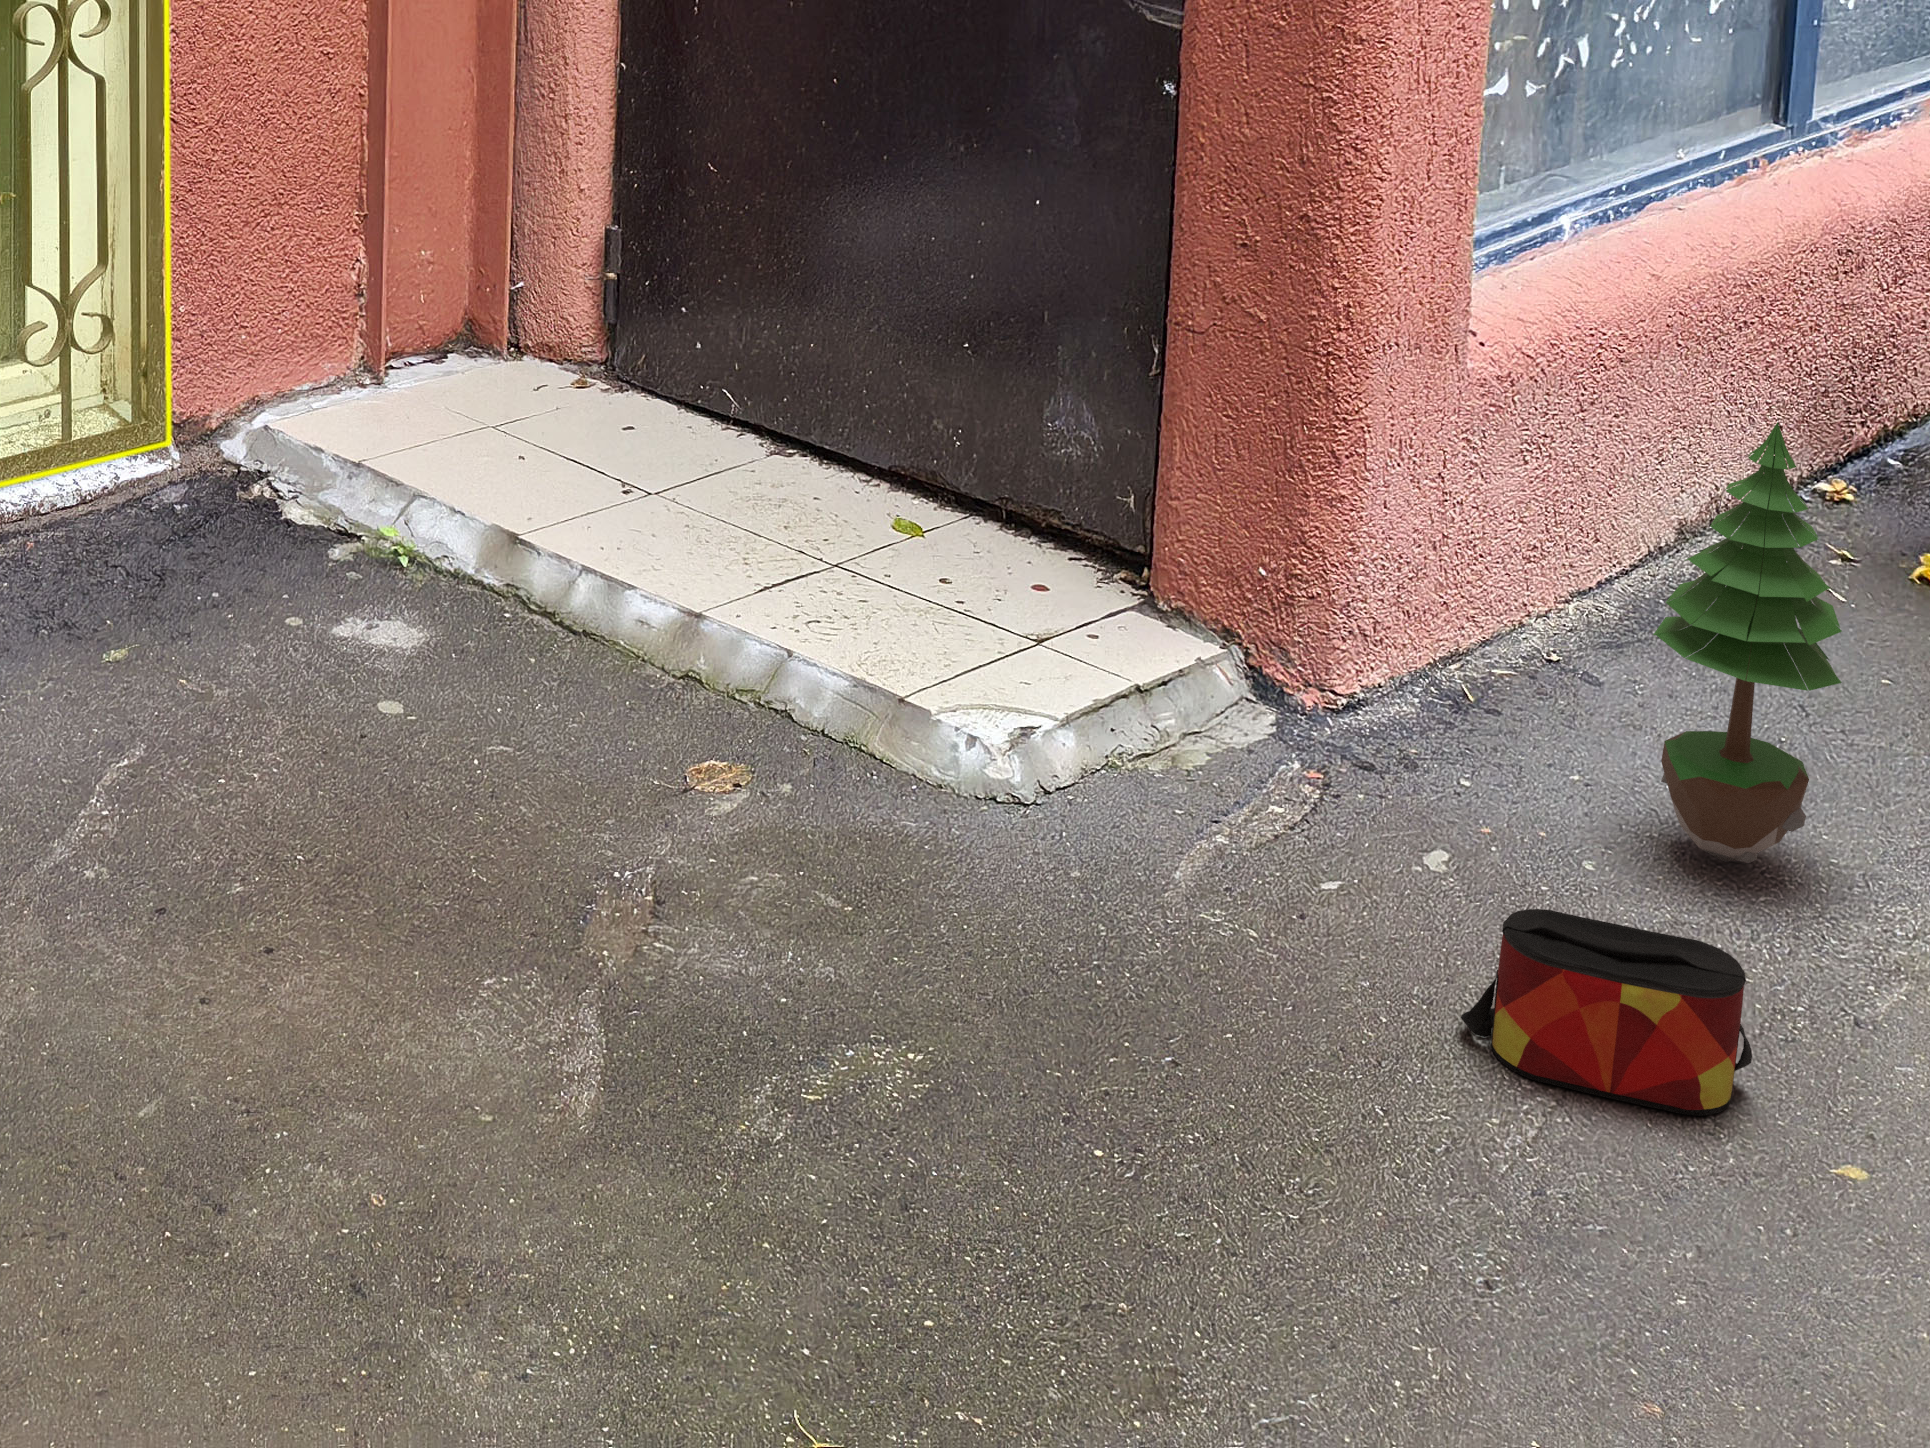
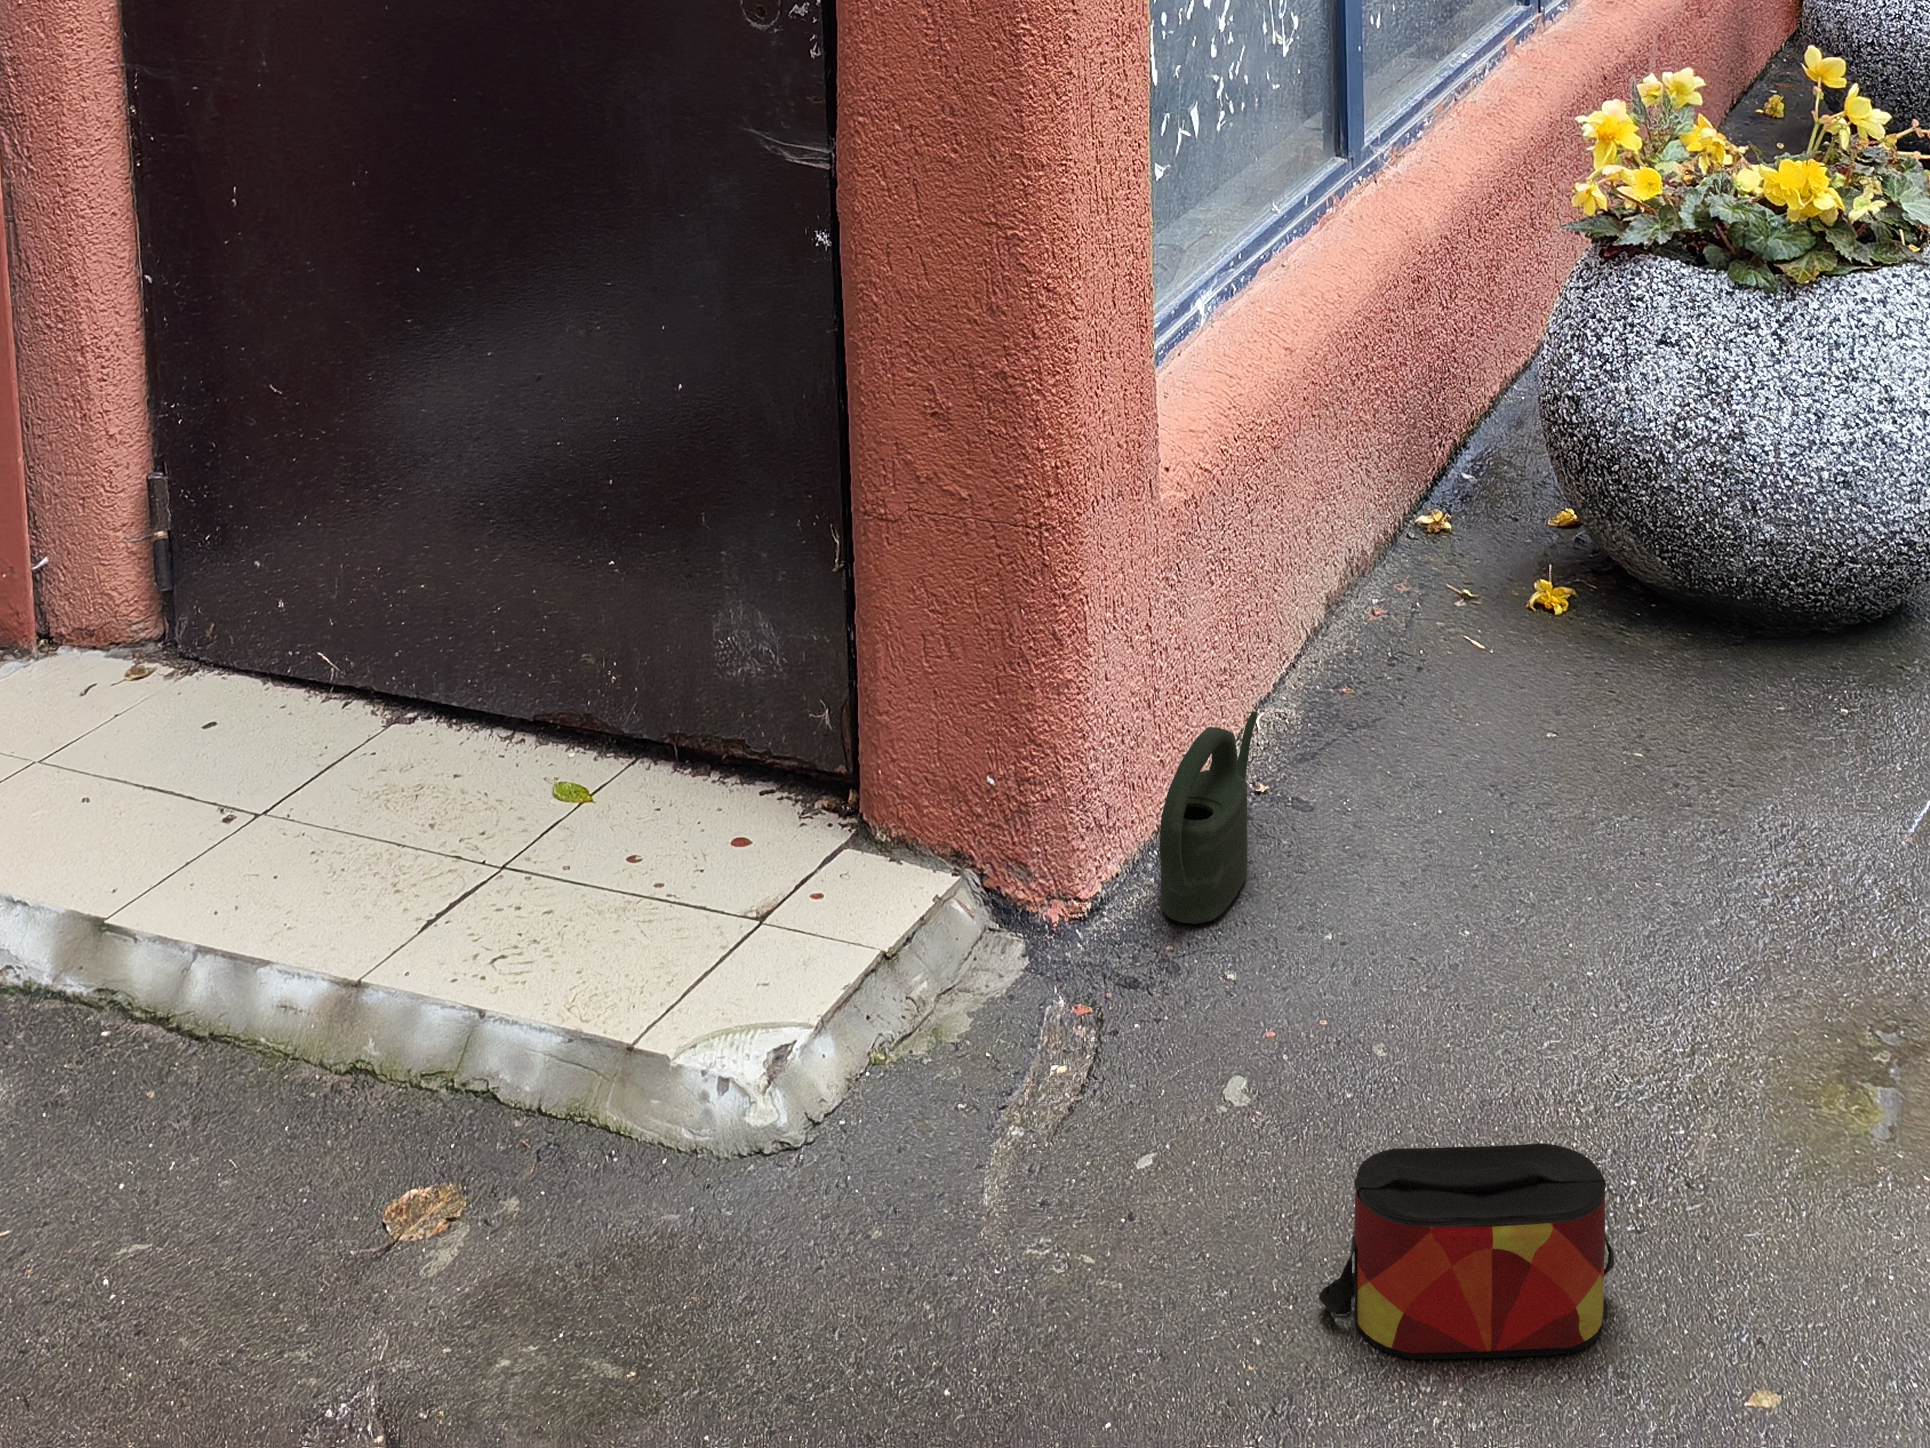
potted tree: present [1653,422,1842,863] -> none [1404,520,1589,998]
watering can: none [1418,581,1551,747] -> present [1160,711,1257,924]

